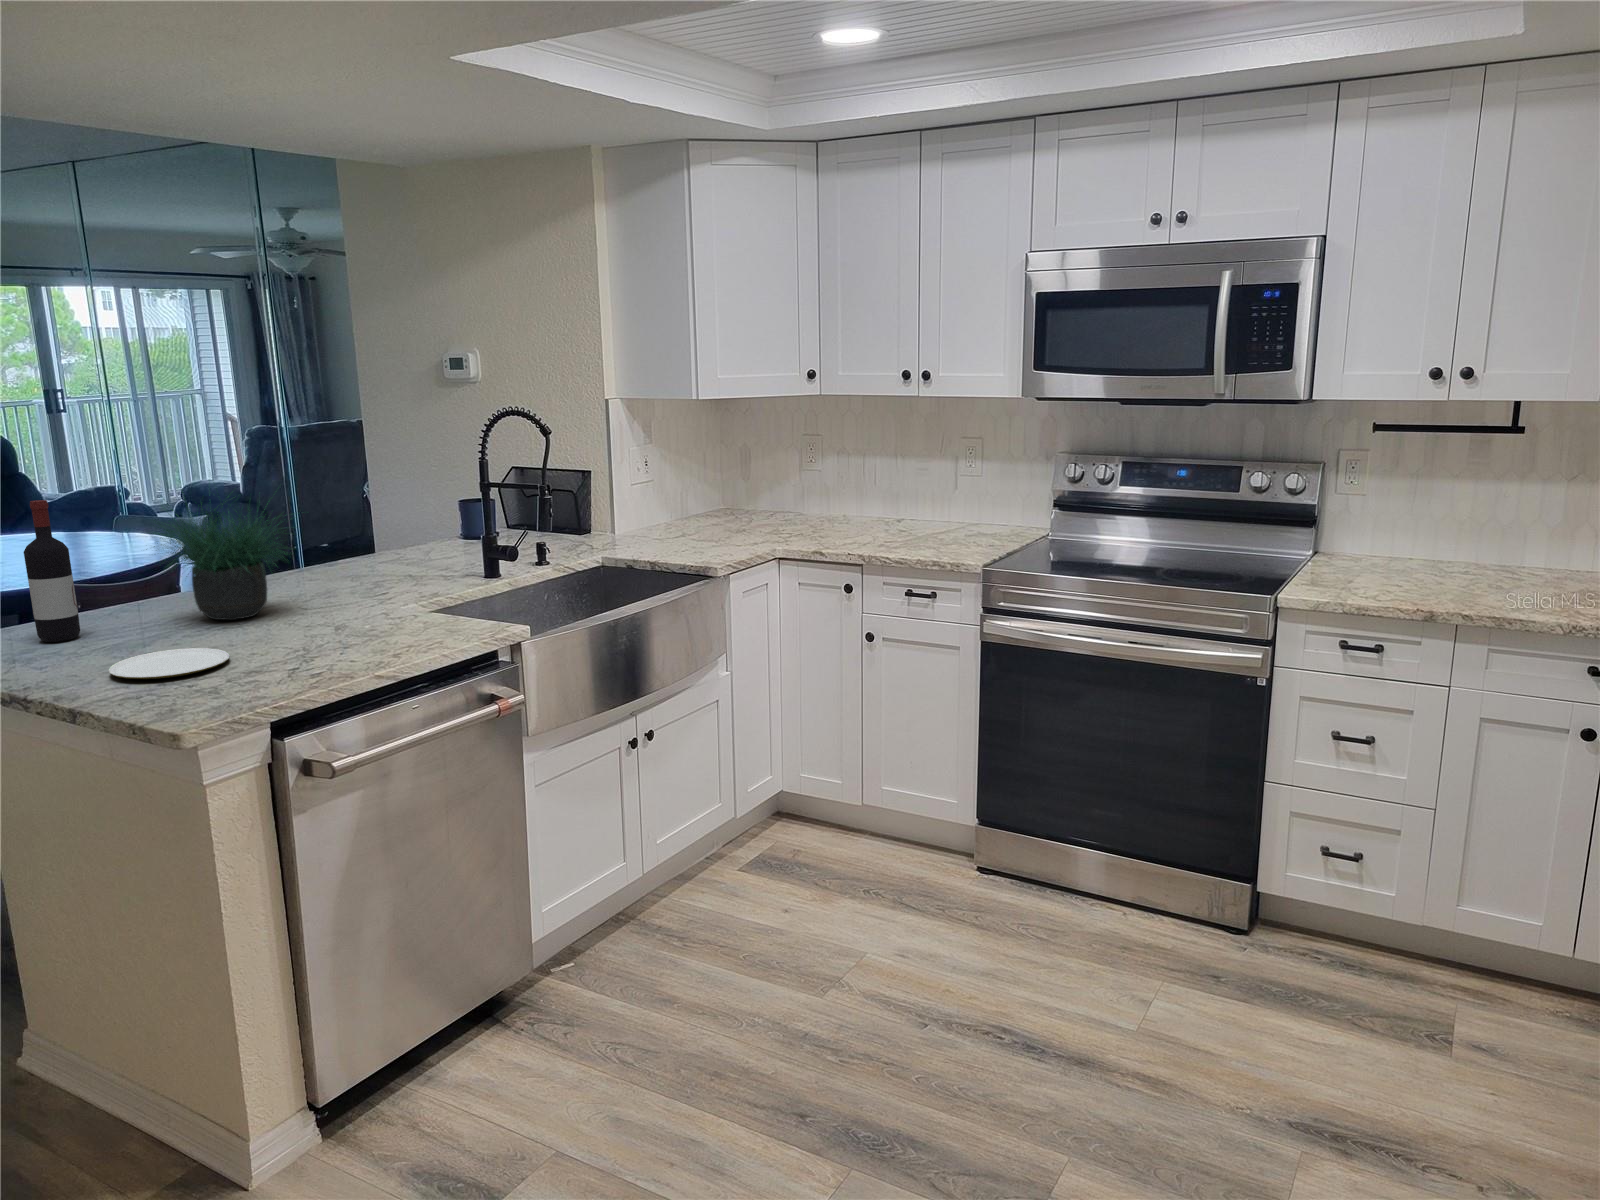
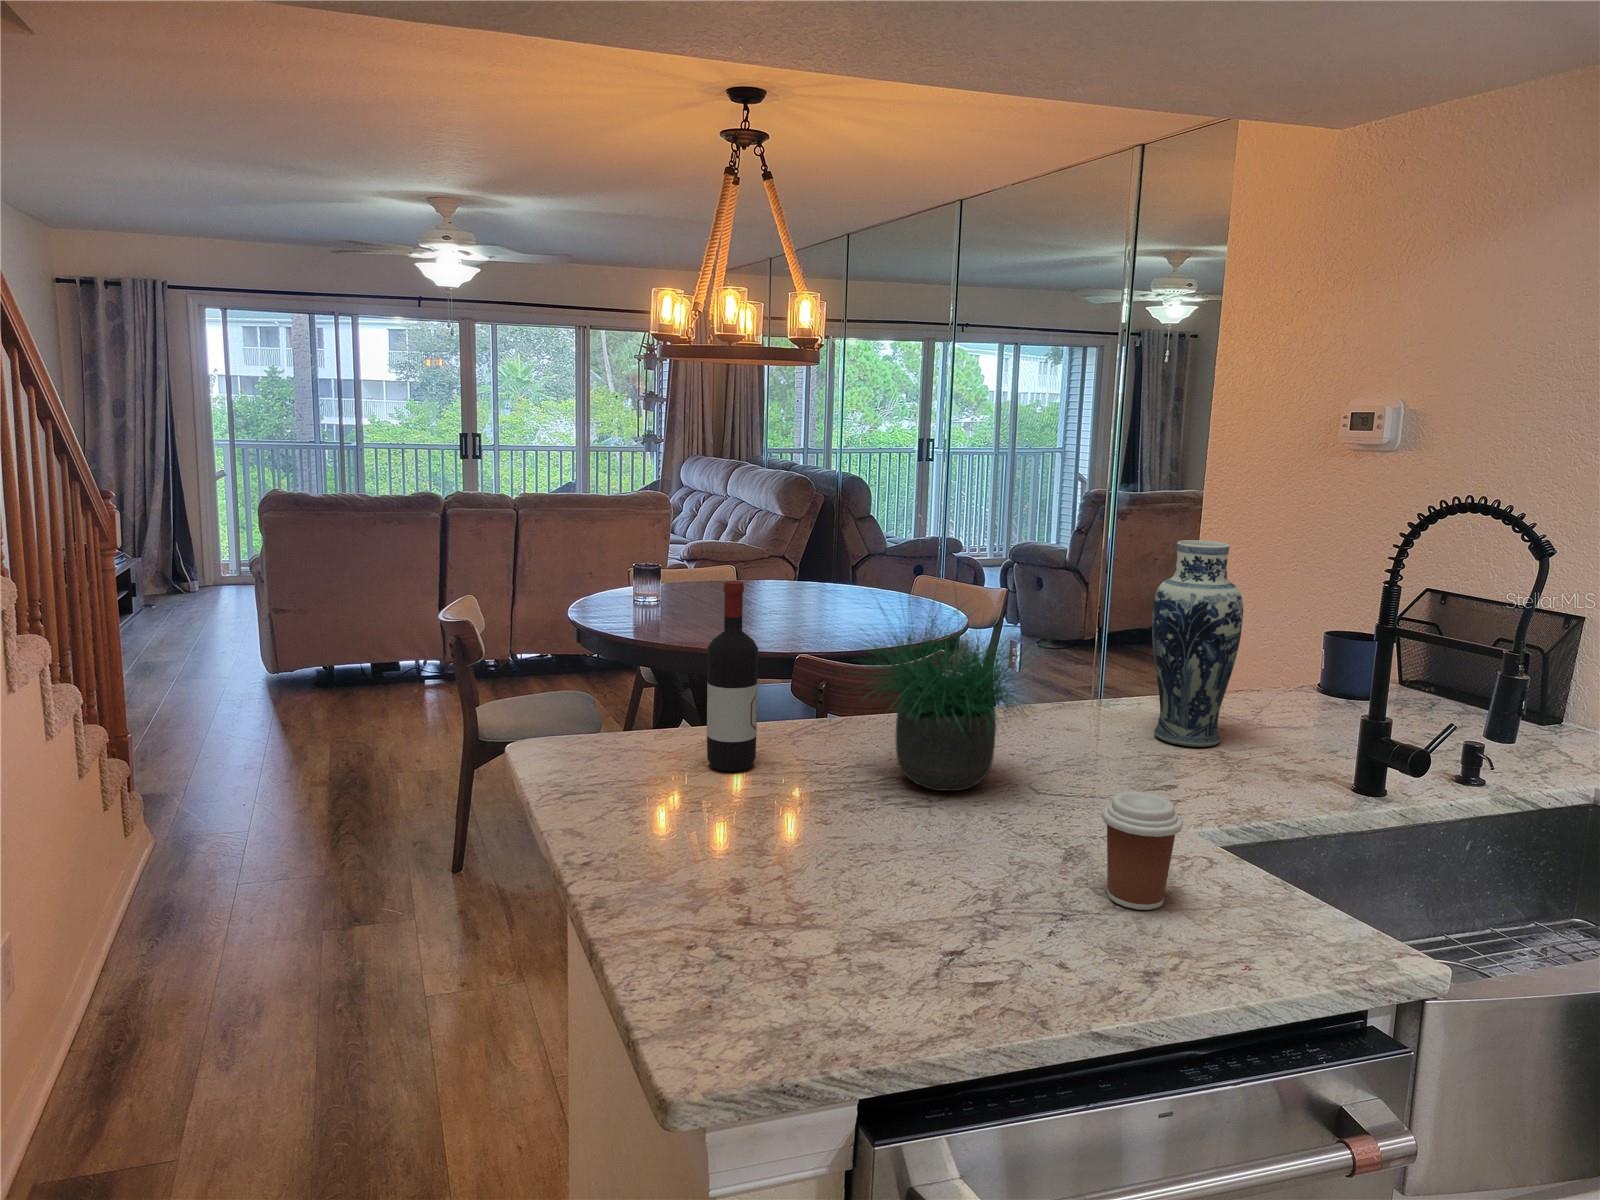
vase: none [347,444,405,576] -> present [1152,540,1243,747]
coffee cup: none [354,575,398,635] -> present [1102,792,1183,910]
plate: present [108,648,230,679] -> none [708,840,878,916]

